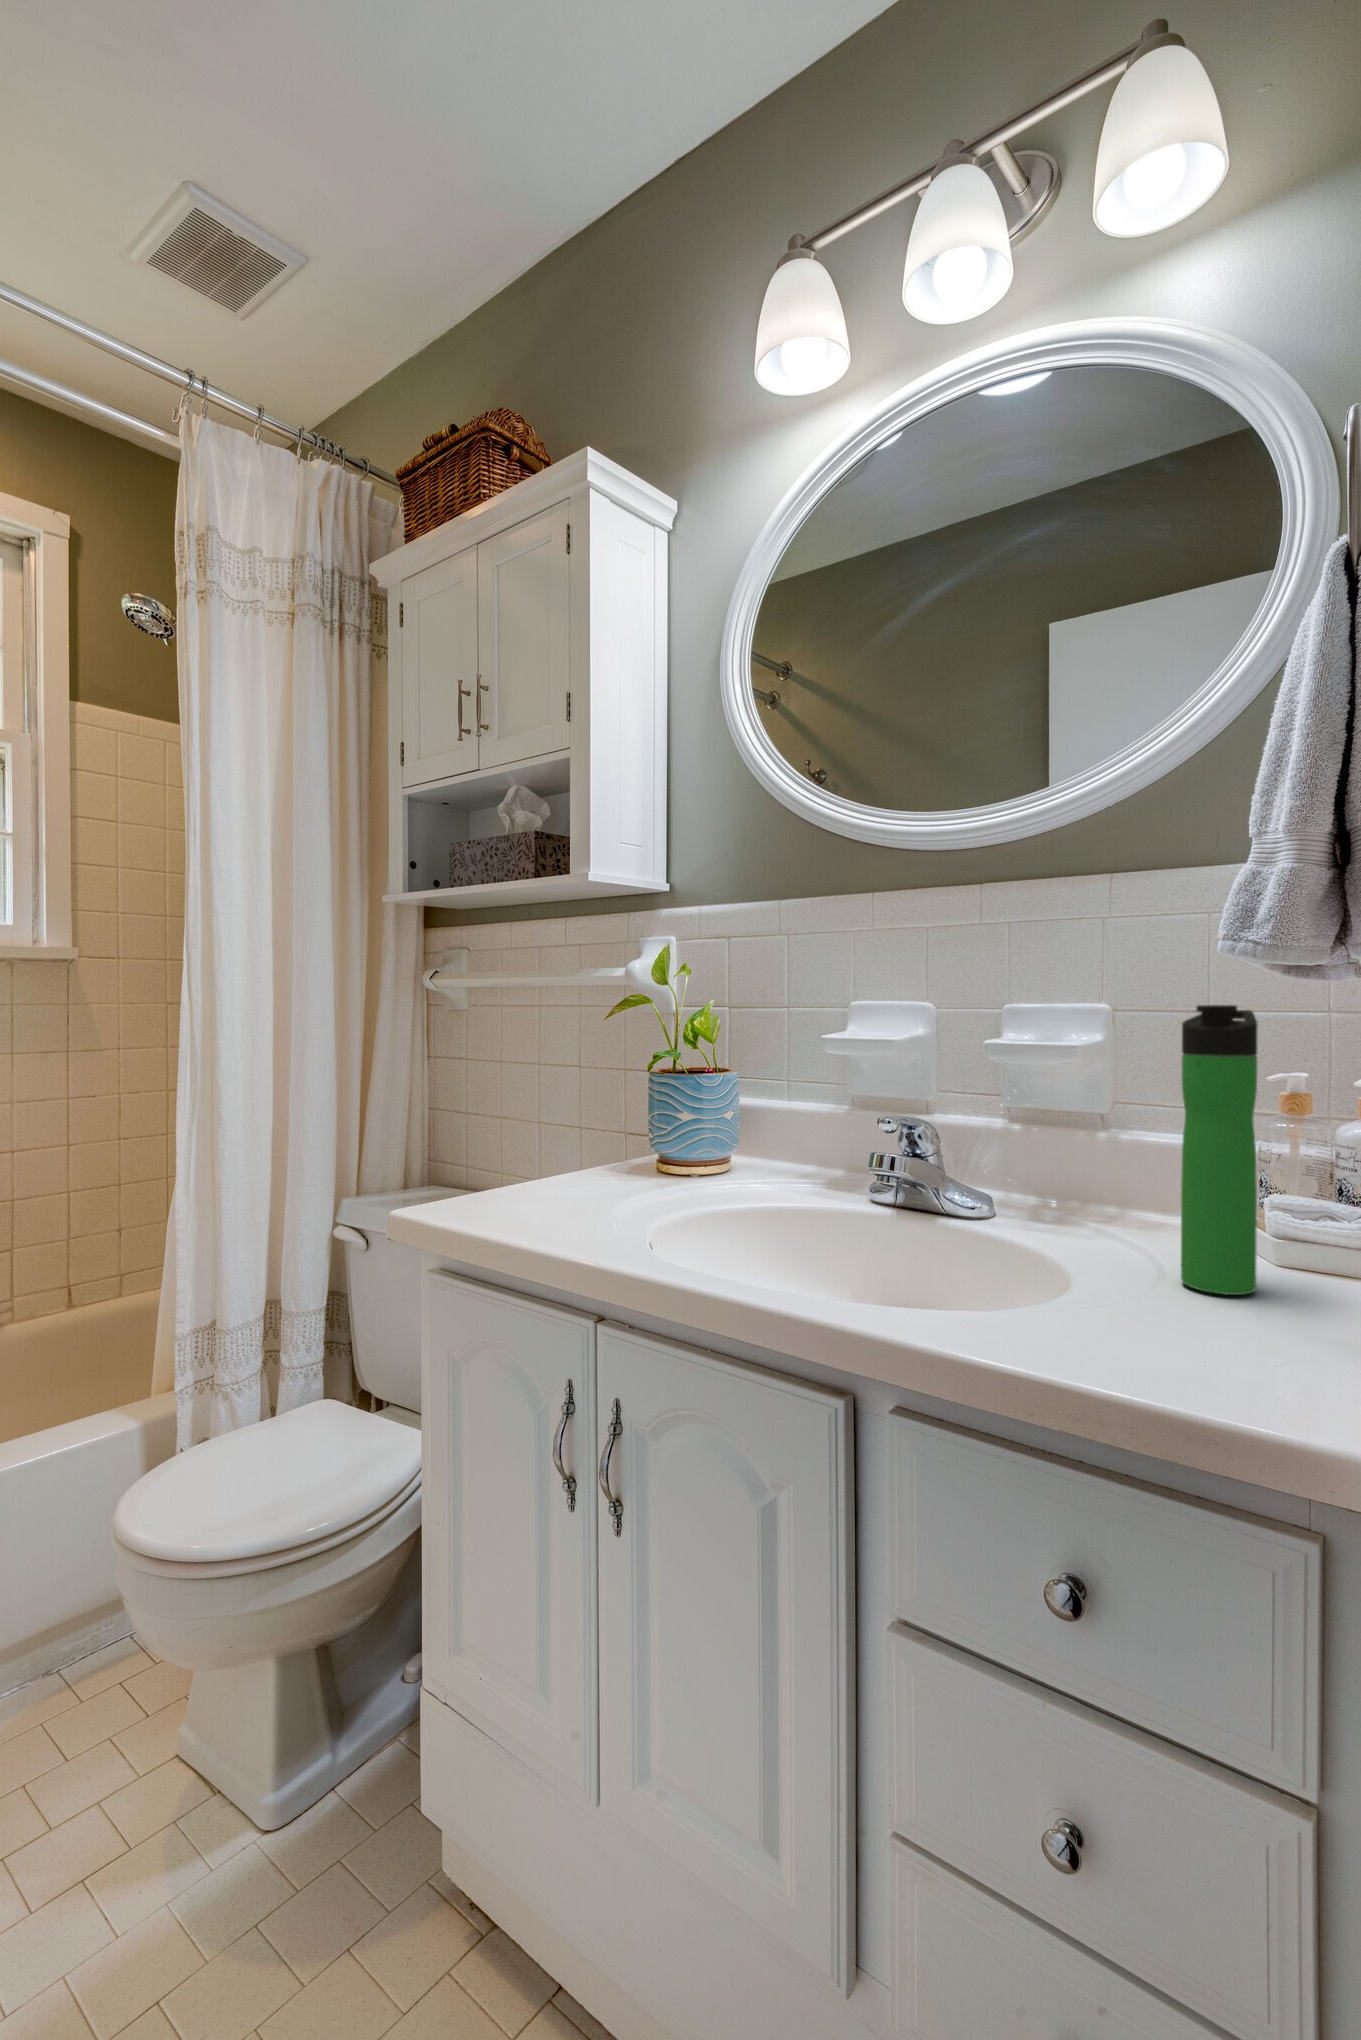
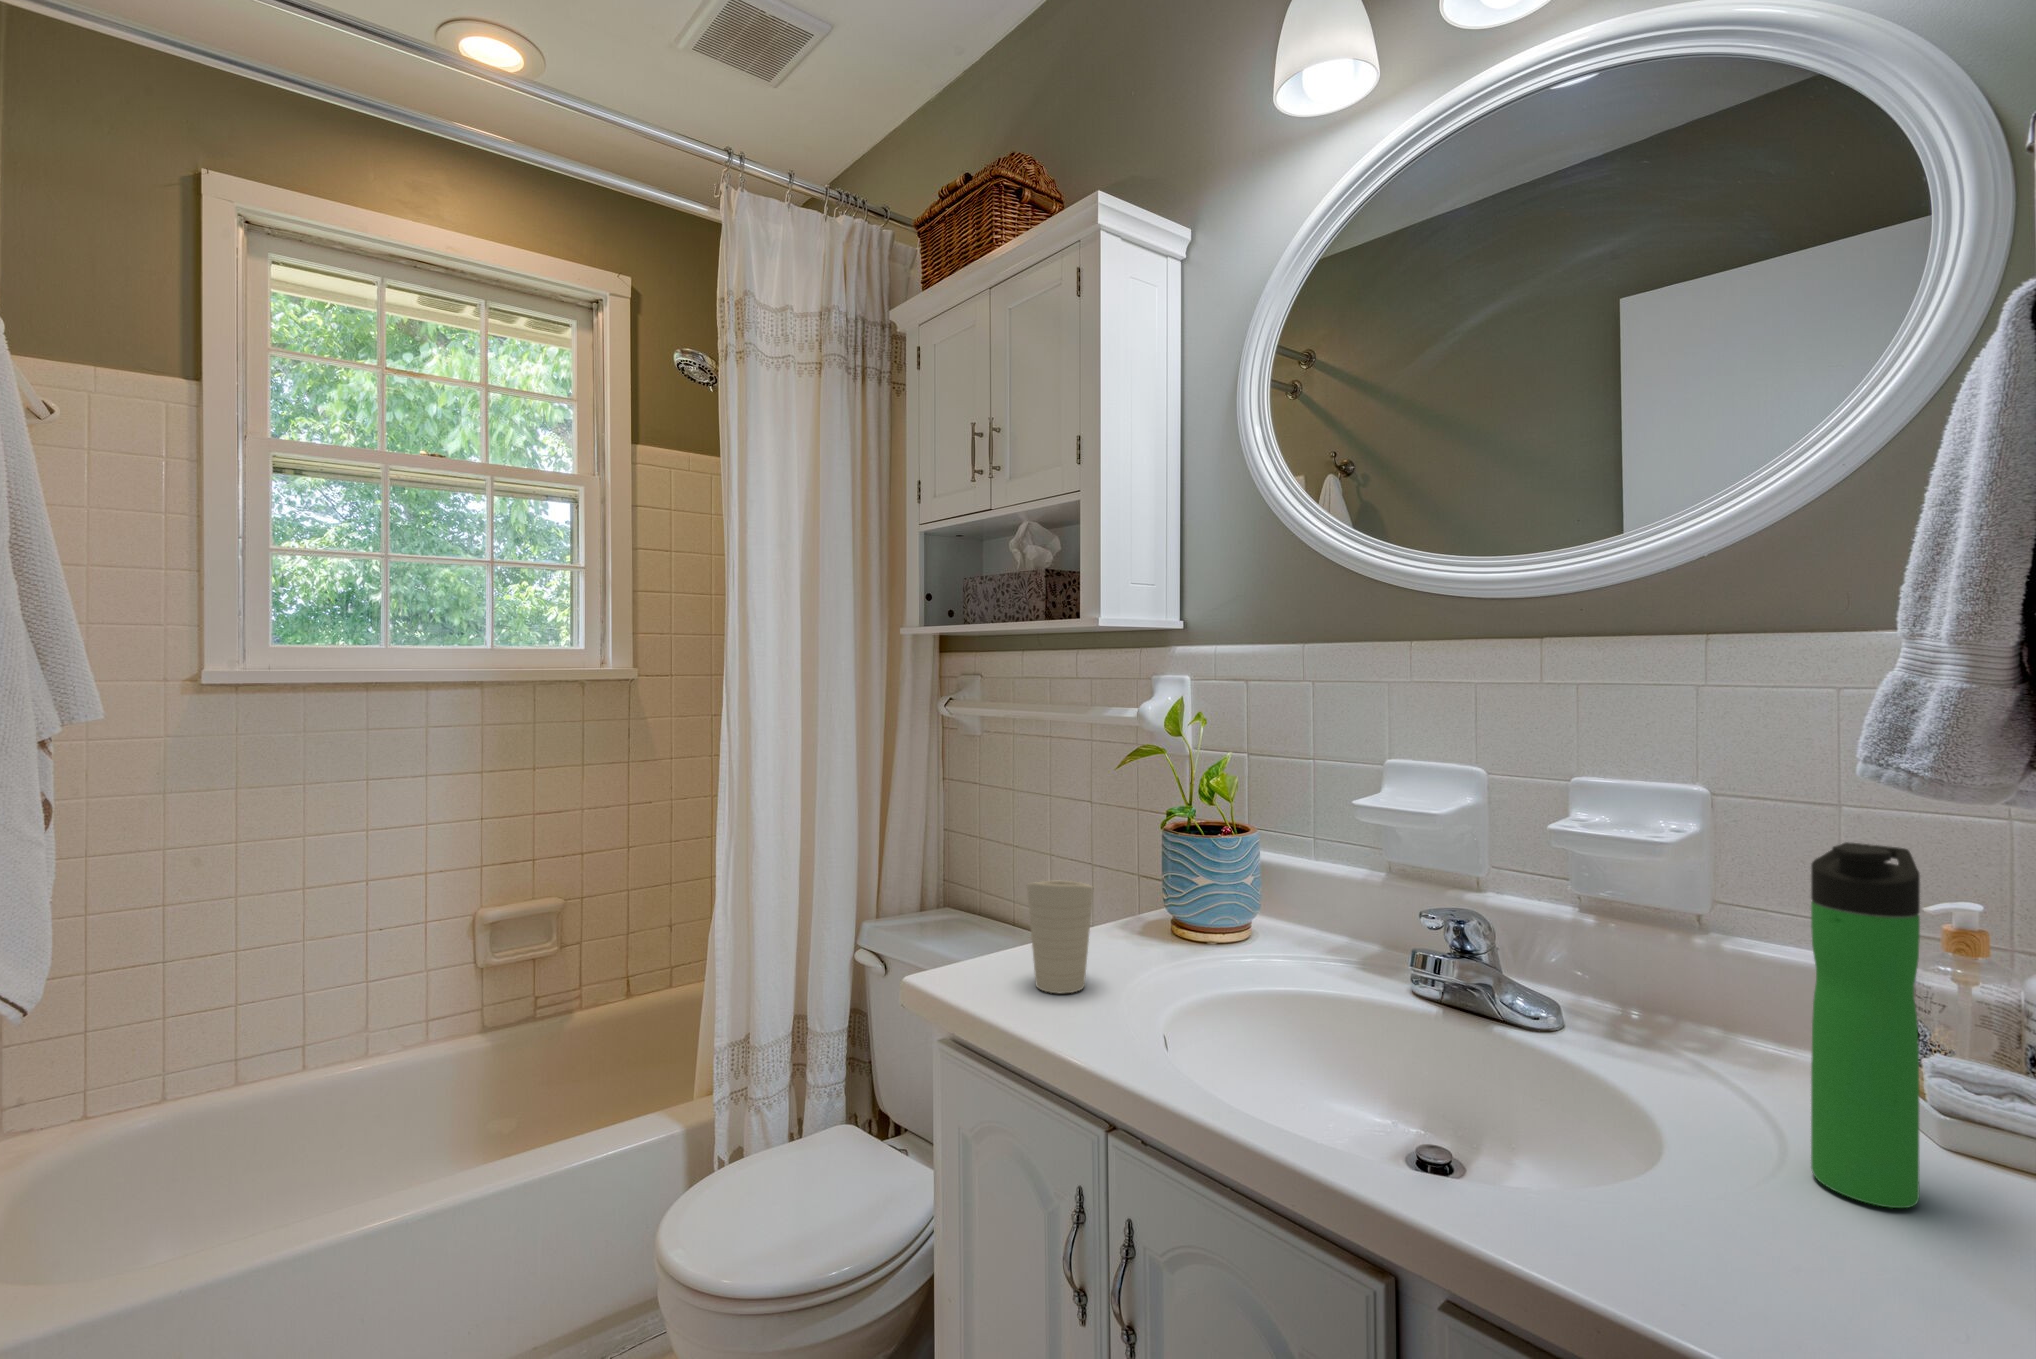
cup: none [515,1105,582,1213] -> present [1027,881,1093,993]

